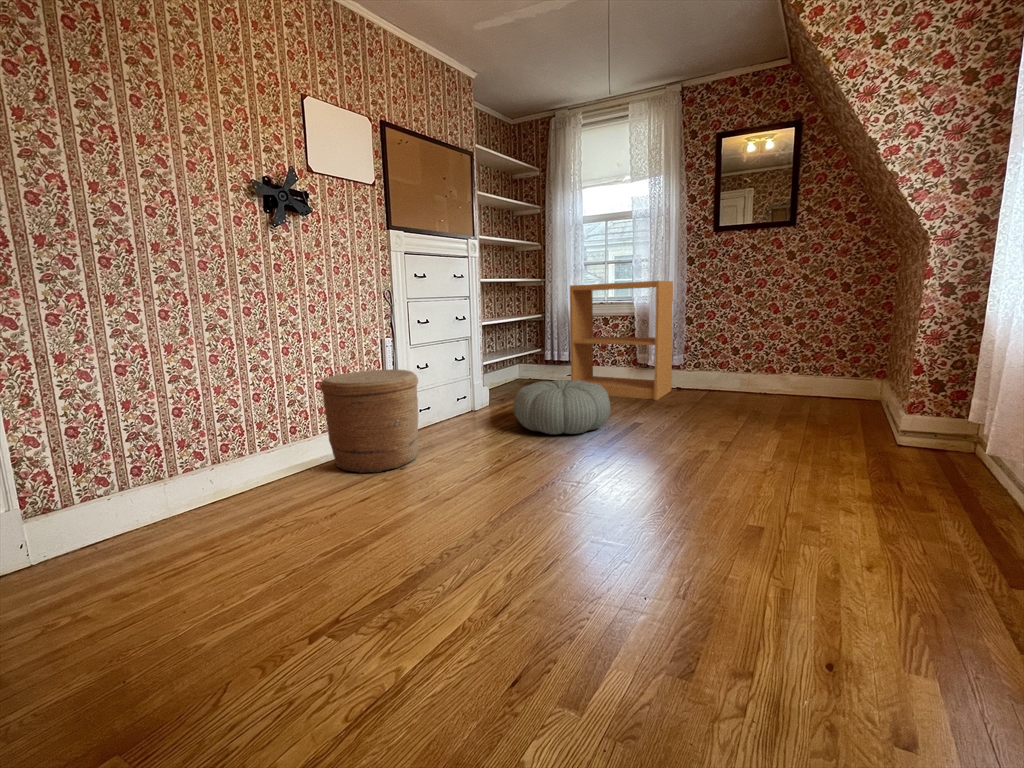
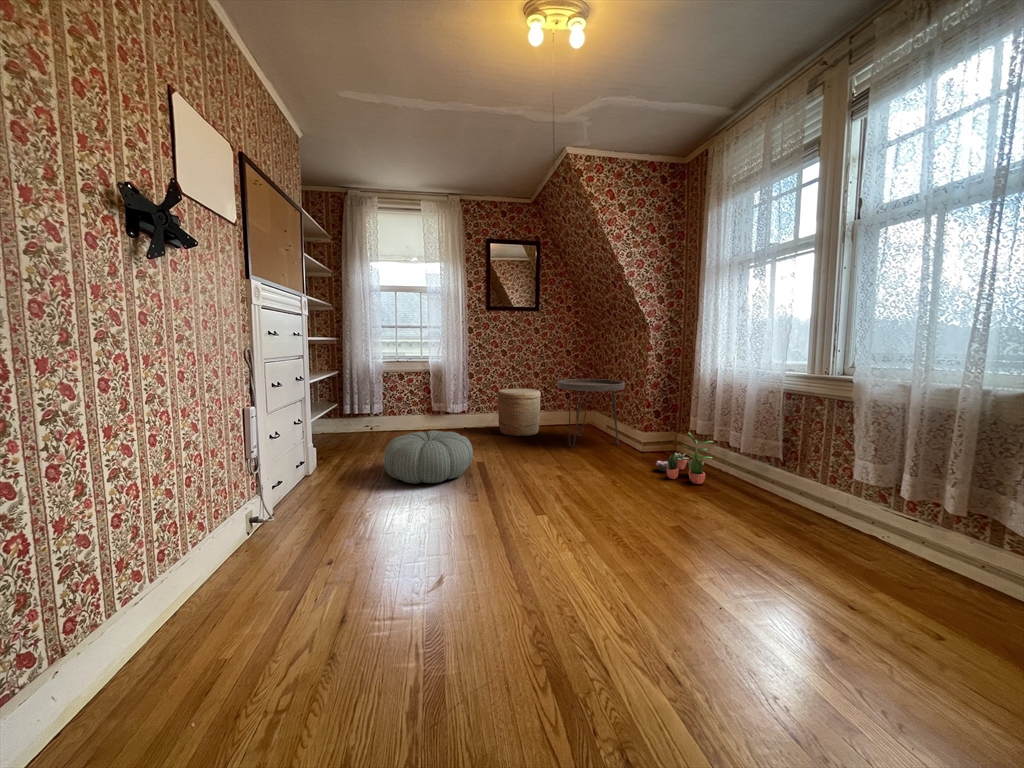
bookshelf: present [570,281,674,400] -> none [383,345,465,442]
side table: none [781,327,917,440] -> present [557,379,625,447]
woven basket: present [320,369,418,473] -> present [497,389,541,436]
potted plant: none [886,426,1014,525] -> present [656,432,713,484]

